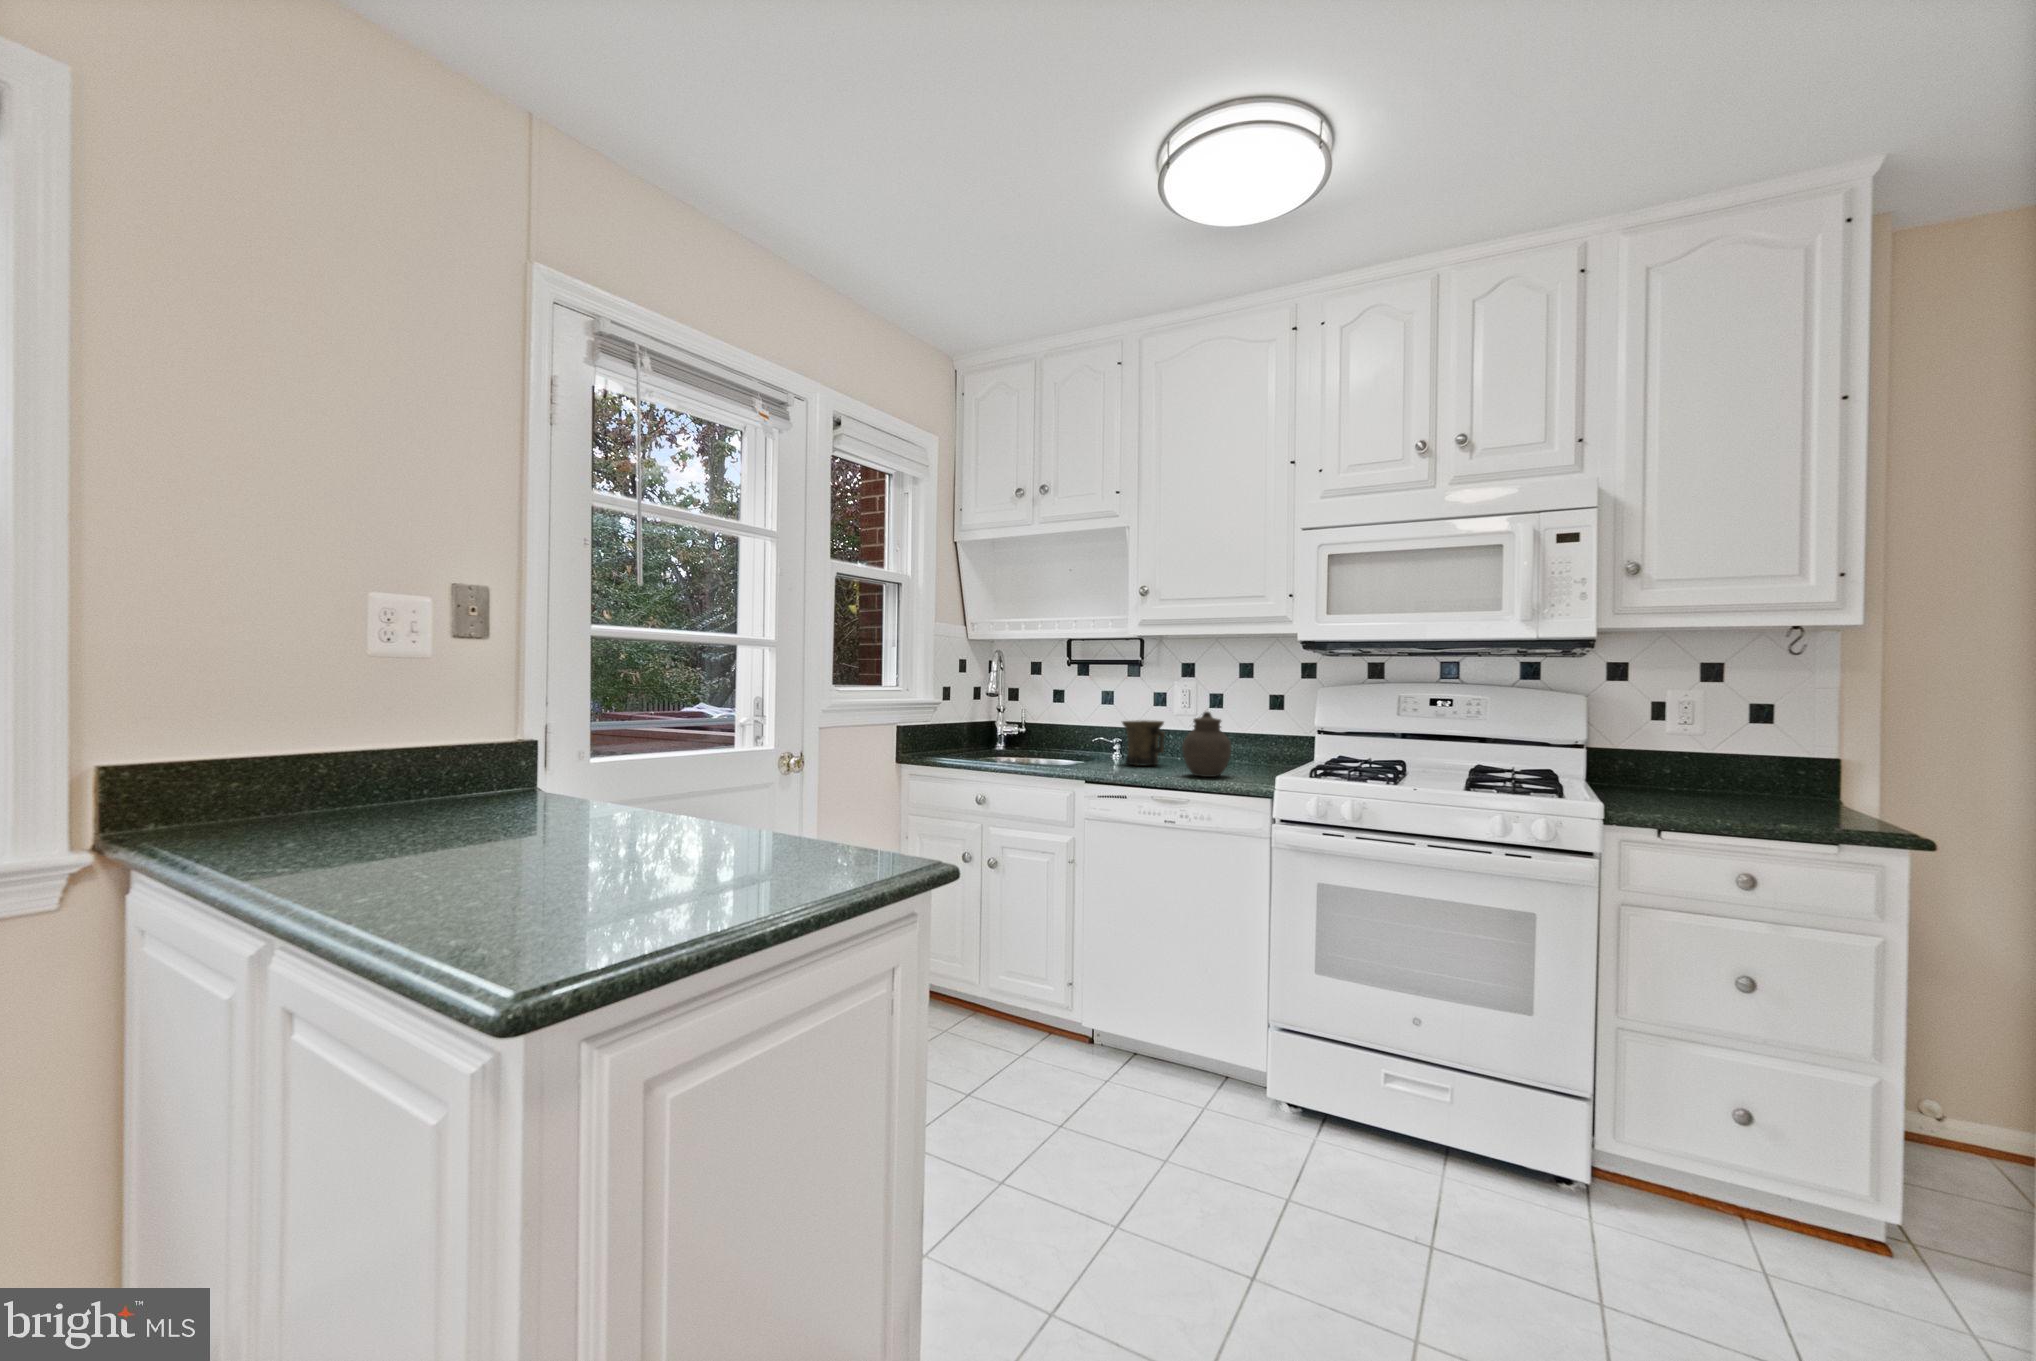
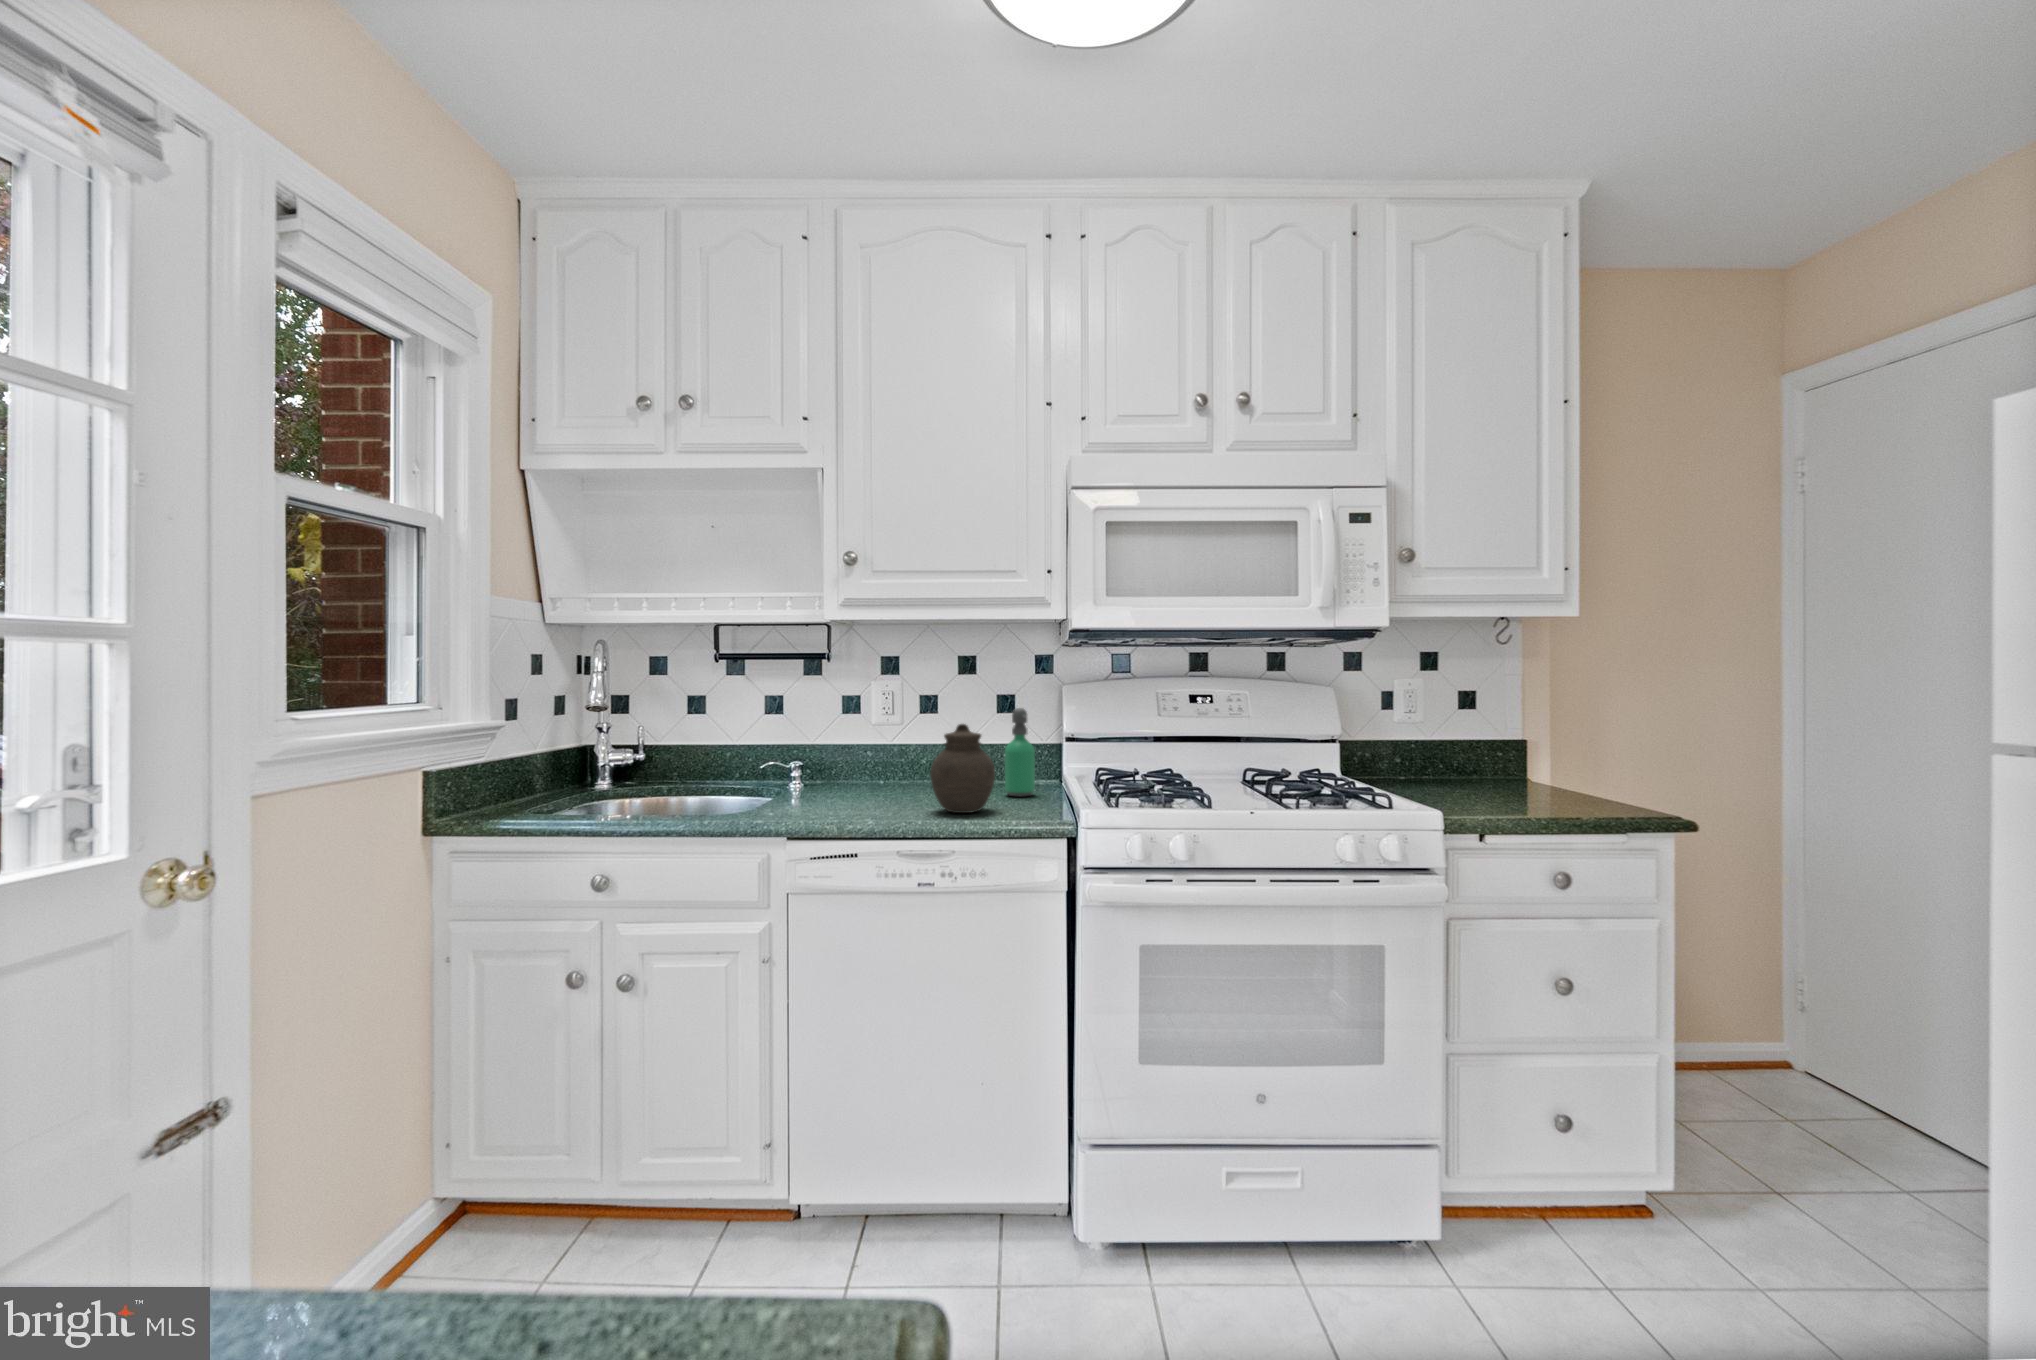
soap dispenser: none [1257,703,1282,771] -> present [1005,708,1035,796]
mug: present [1122,720,1165,766] -> none [820,737,886,802]

